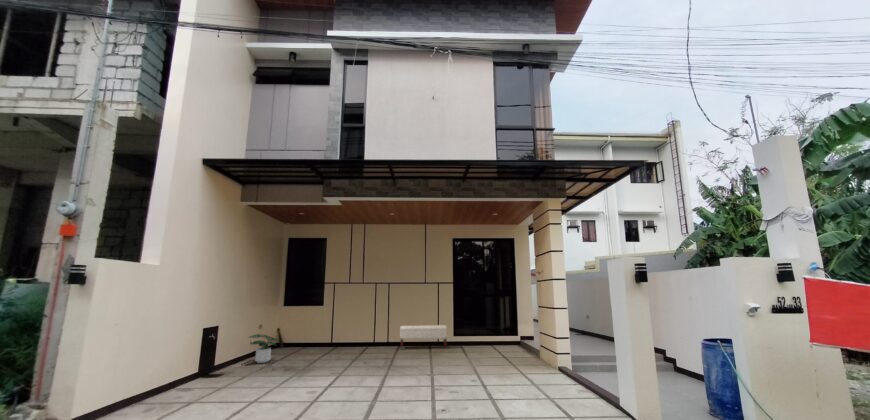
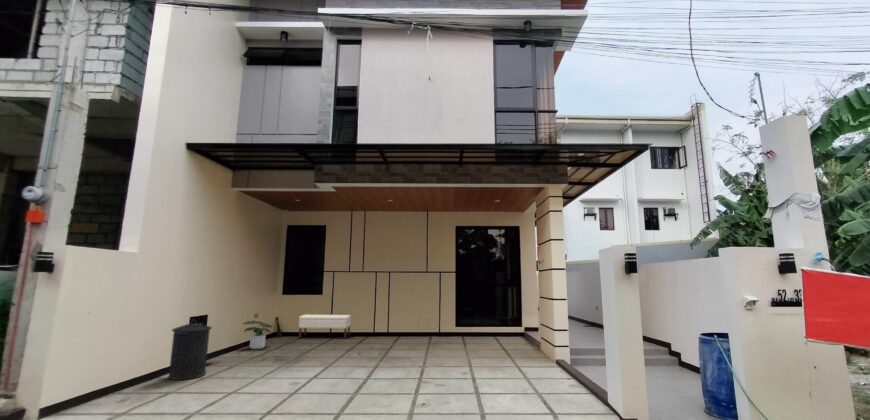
bench: present [400,325,447,348] -> present [299,314,351,338]
trash can: none [181,334,225,396] -> present [168,319,212,380]

